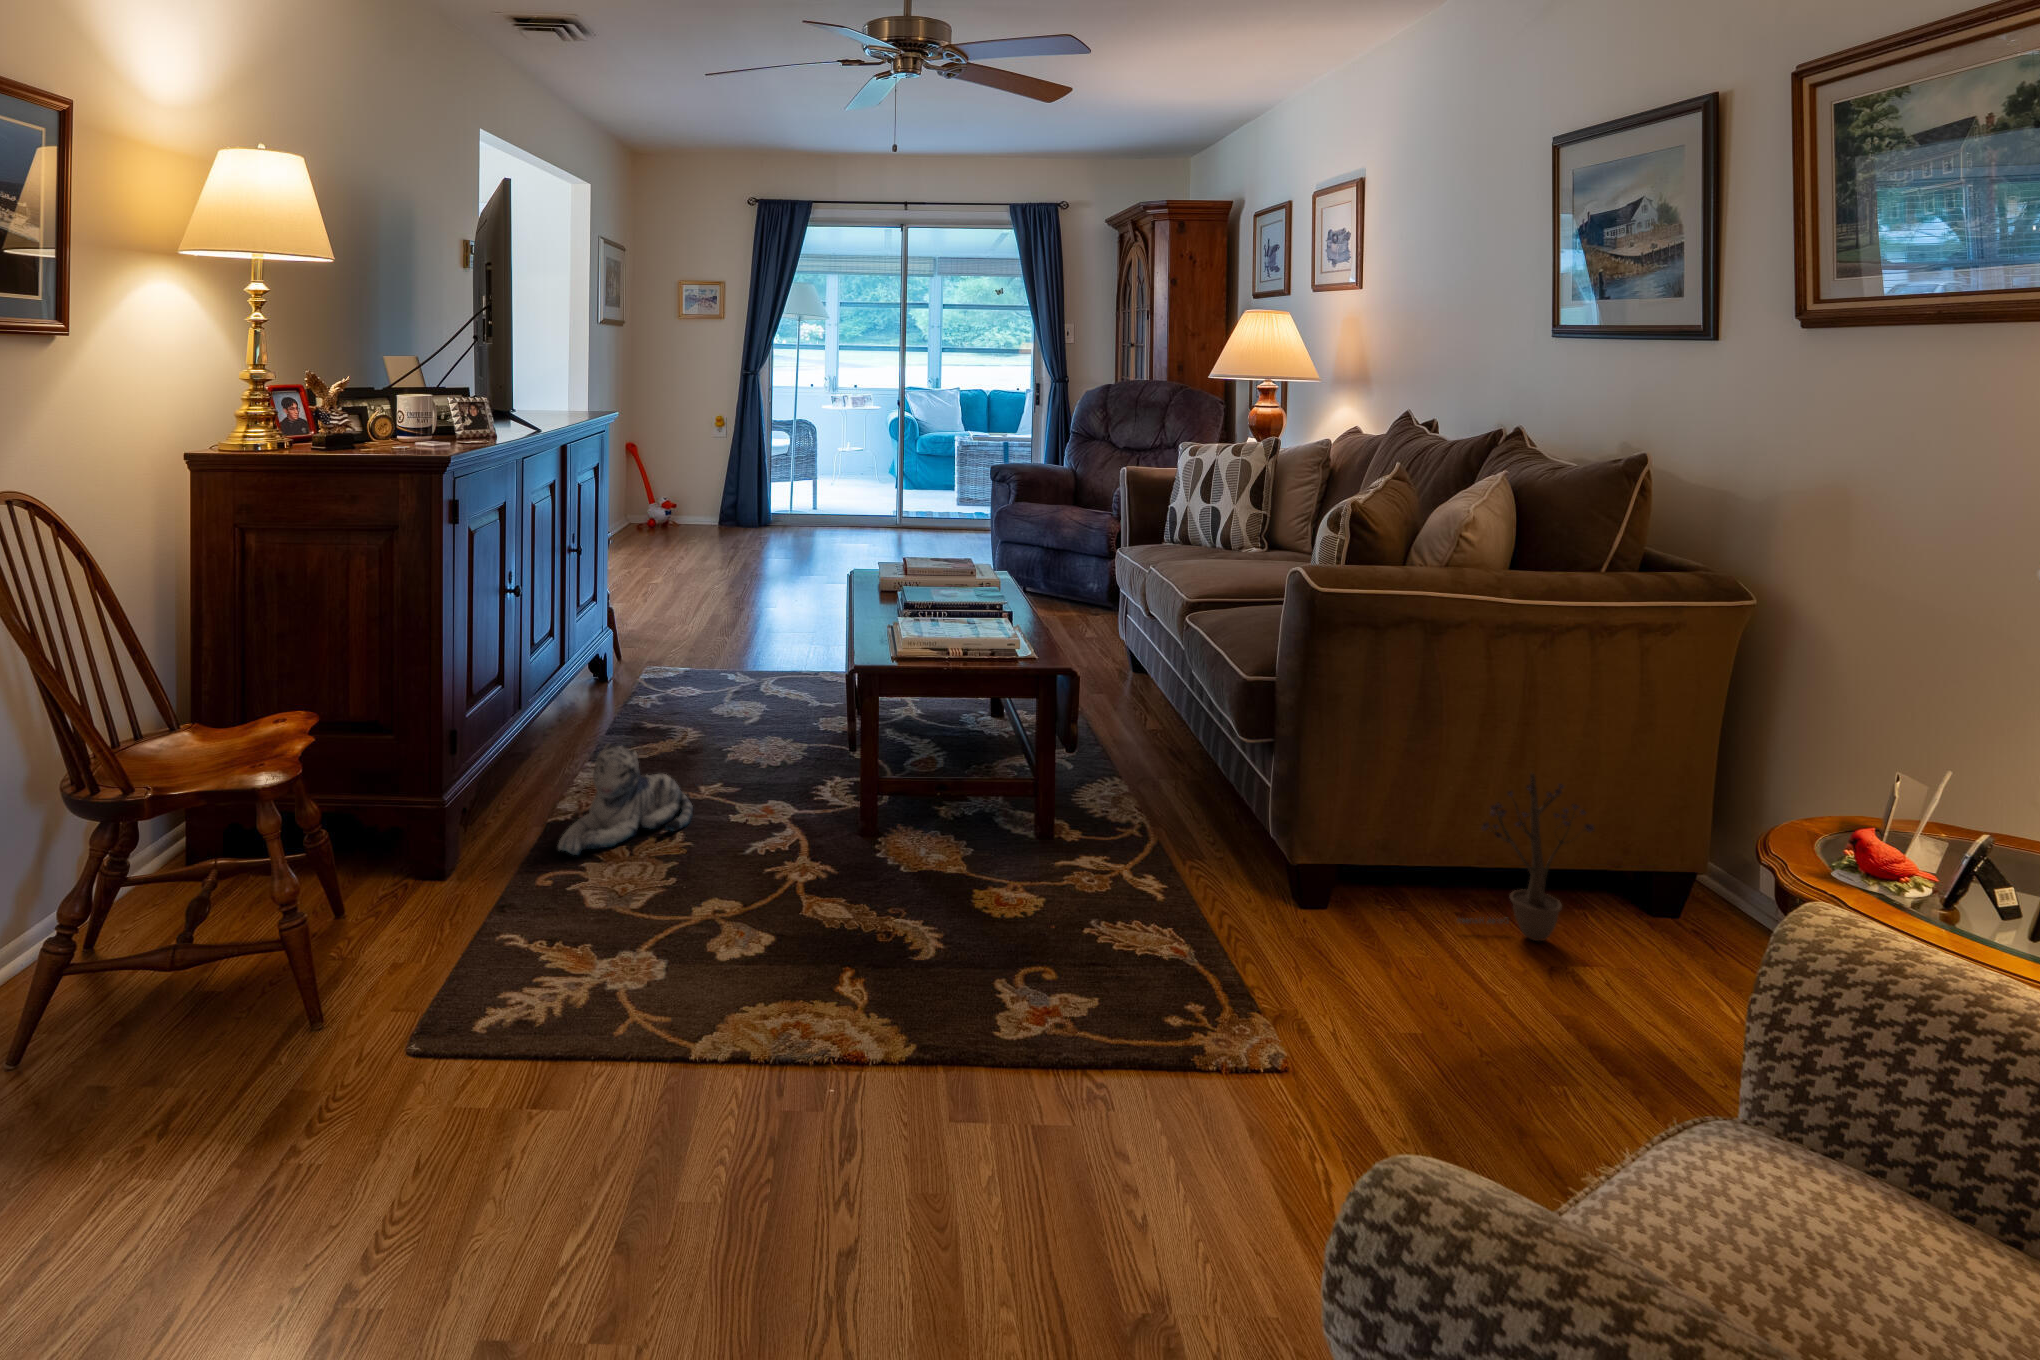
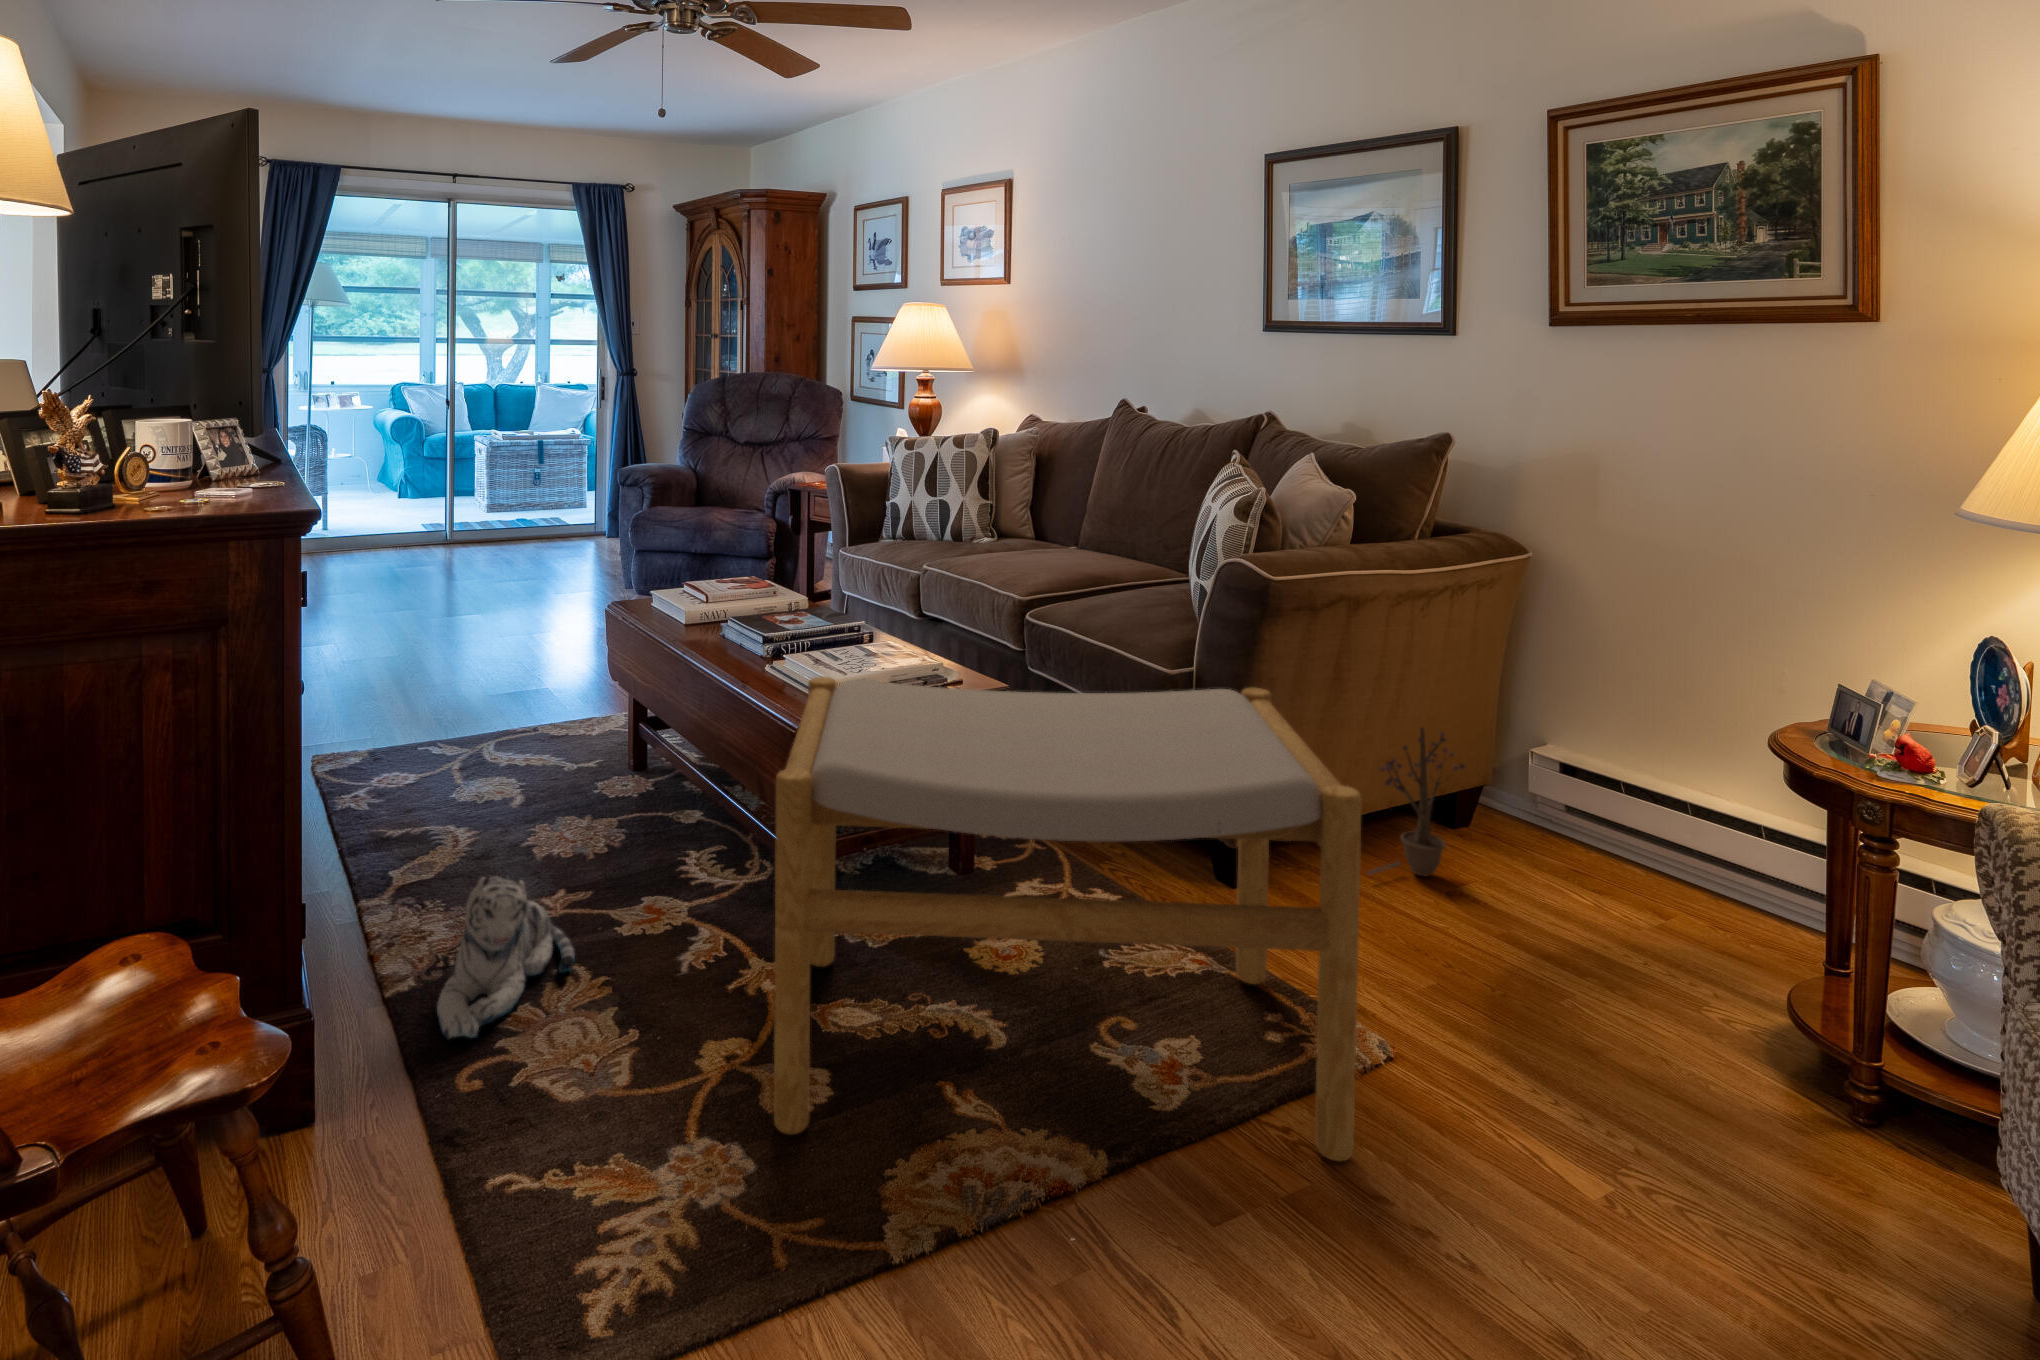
footstool: none [702,626,1230,1117] -> present [774,676,1362,1161]

